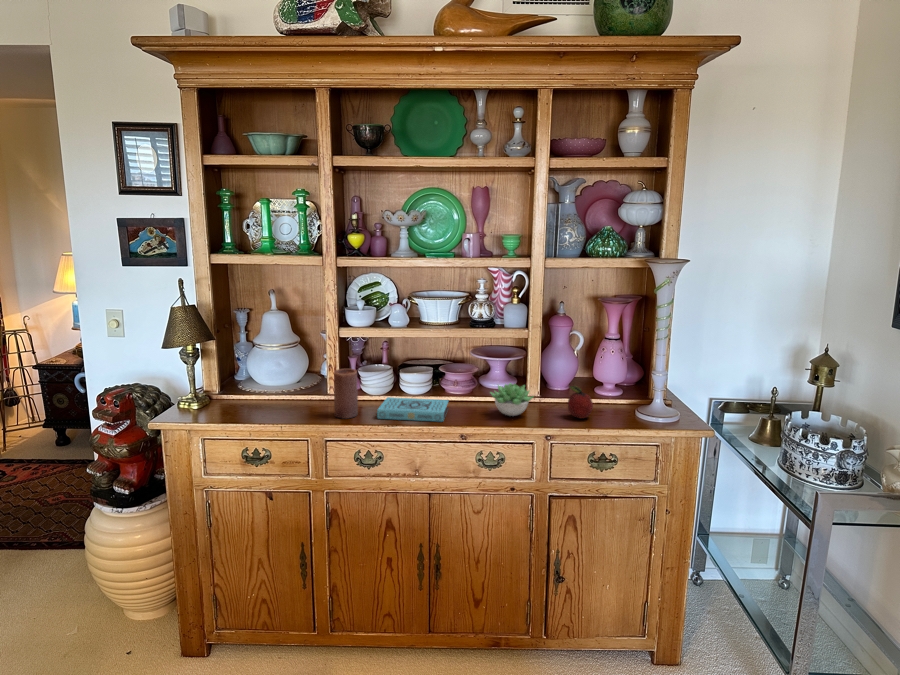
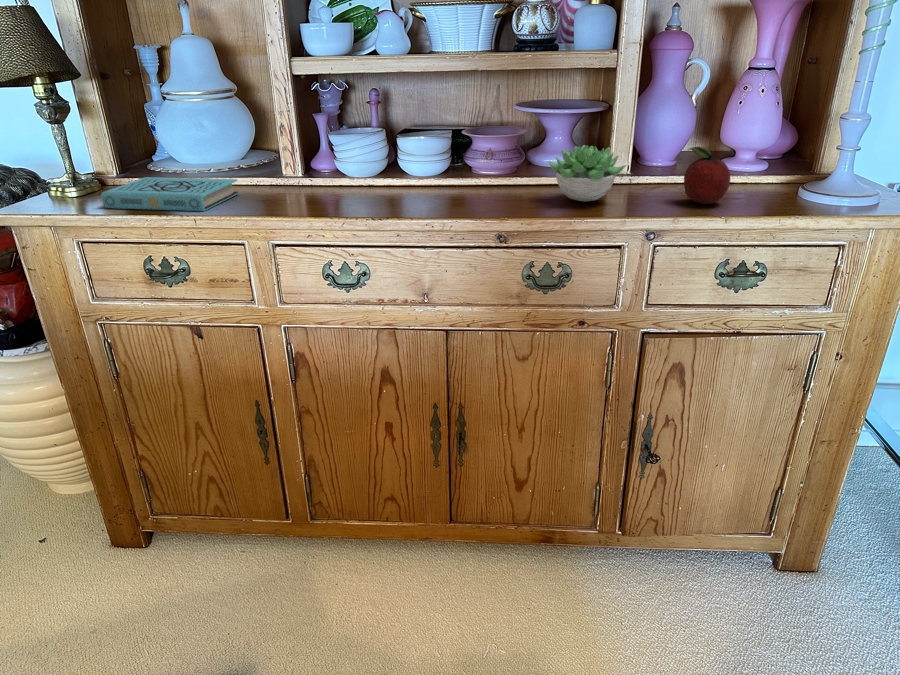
candle: present [334,369,358,419] -> none [278,122,326,208]
book: present [377,397,449,422] -> present [101,177,239,211]

